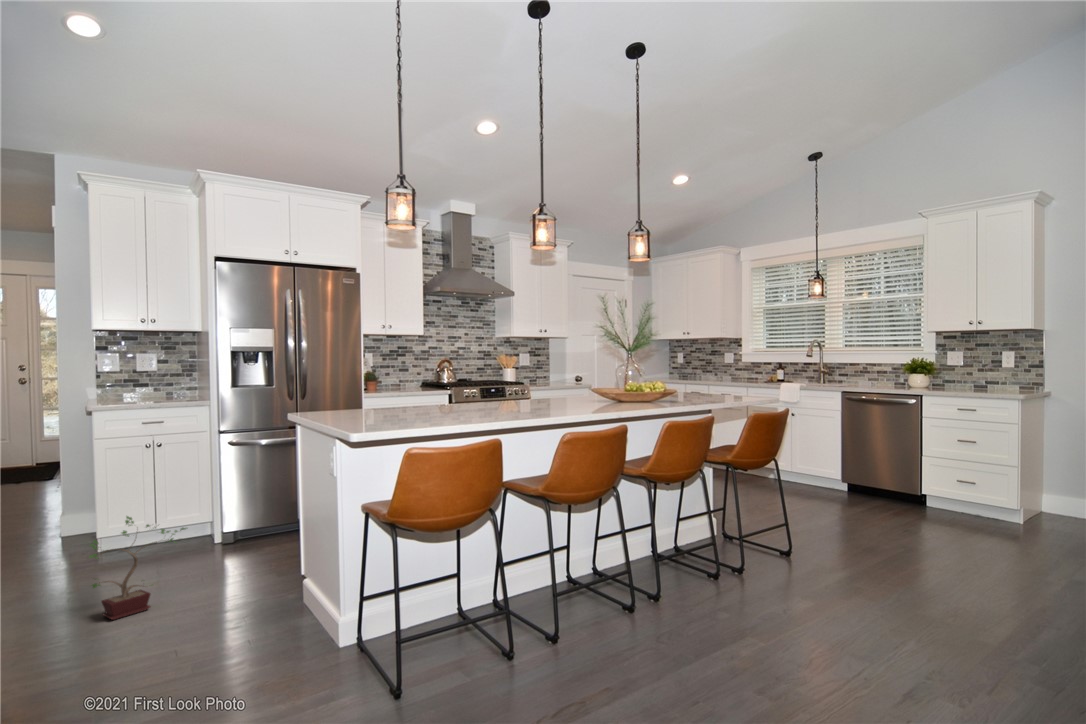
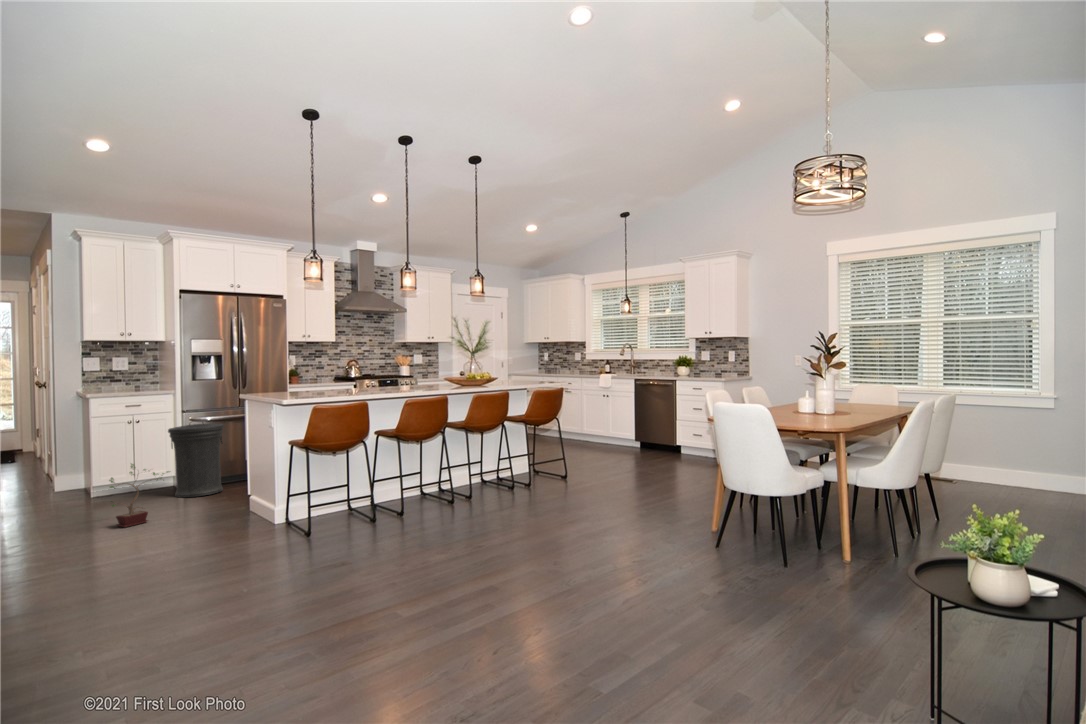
trash can: none [196,445,275,556] -> present [168,424,224,497]

